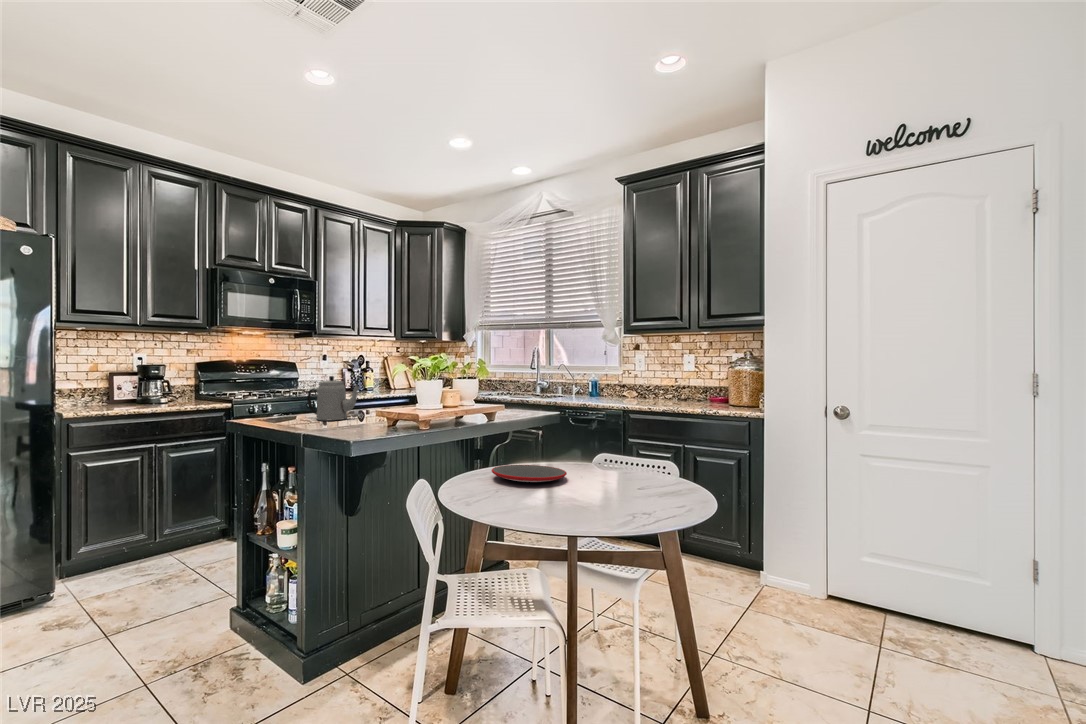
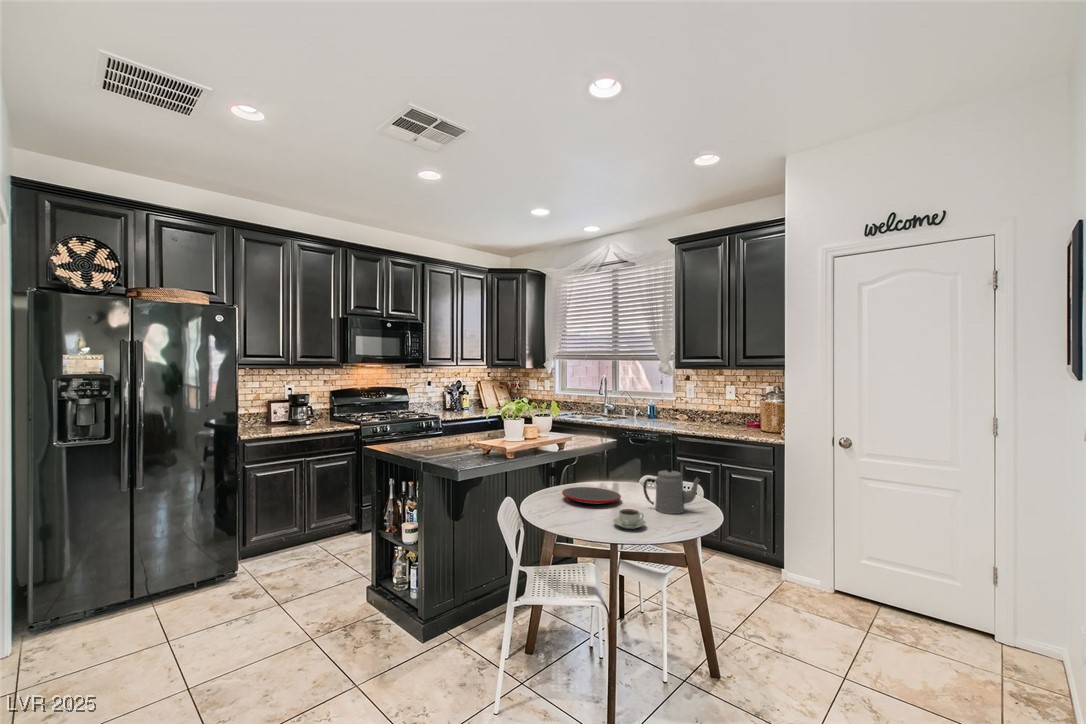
teapot: present [307,376,360,420] -> present [643,467,700,514]
coffee cup: none [559,484,601,508] -> present [613,509,646,529]

